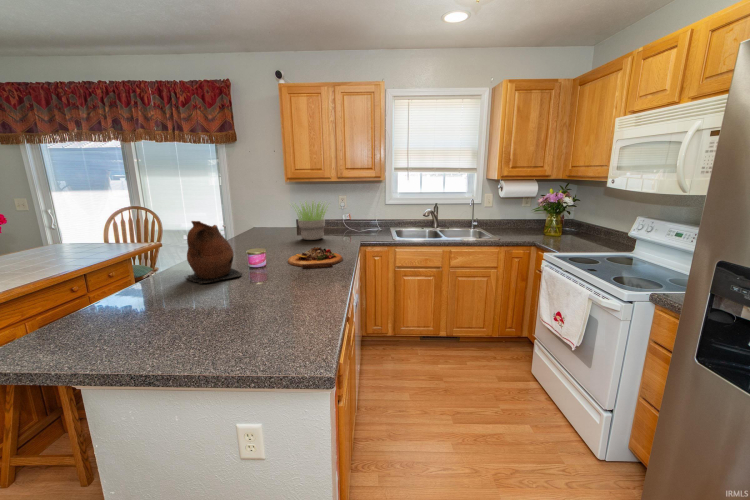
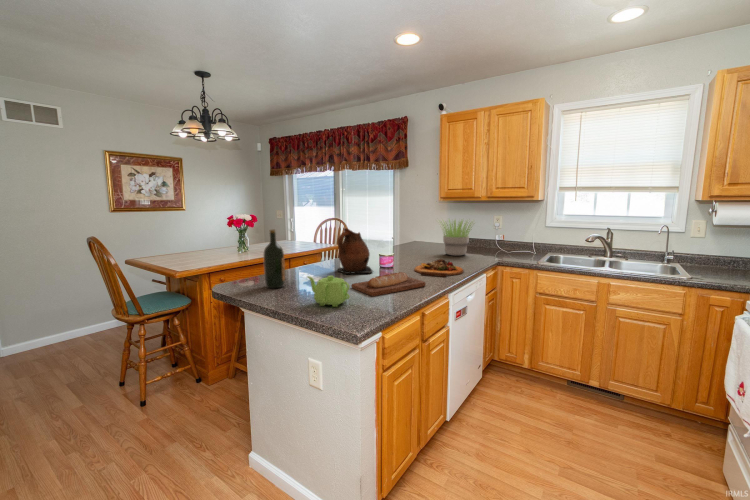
wine bottle: none [61,234,114,335] -> present [263,230,285,288]
bread loaf: none [233,270,324,311] -> present [351,272,426,296]
teapot: none [178,296,257,346] -> present [307,275,350,307]

